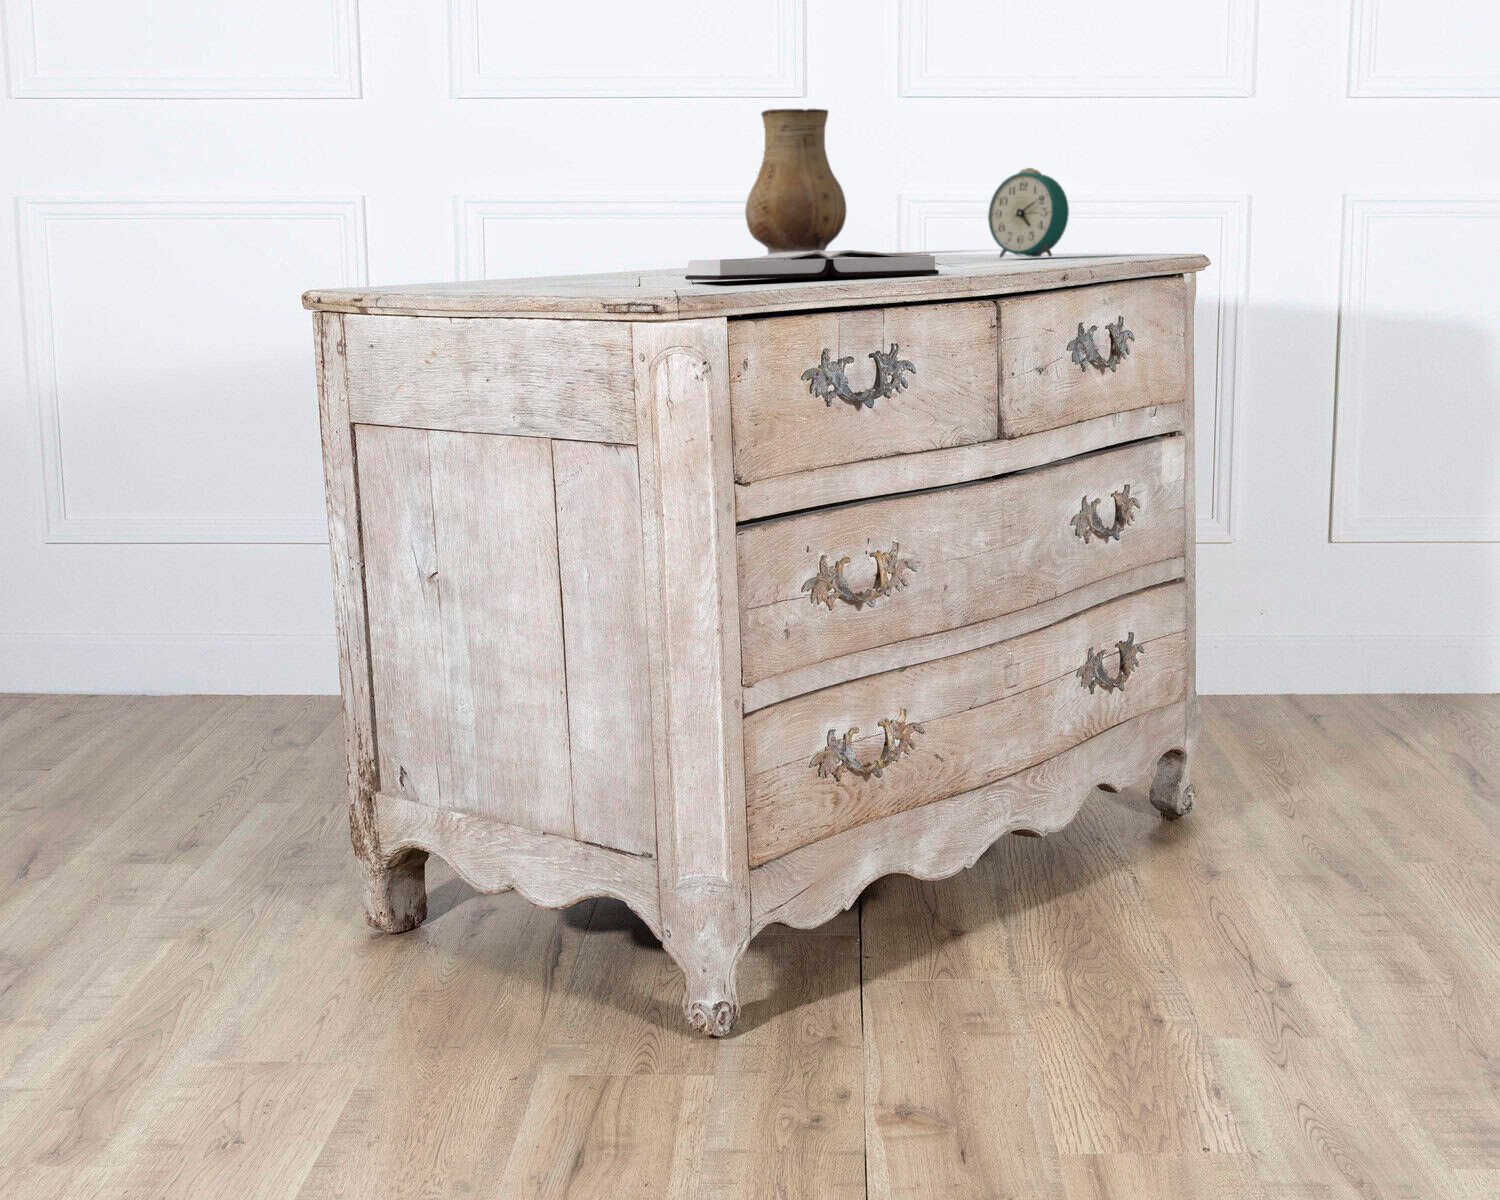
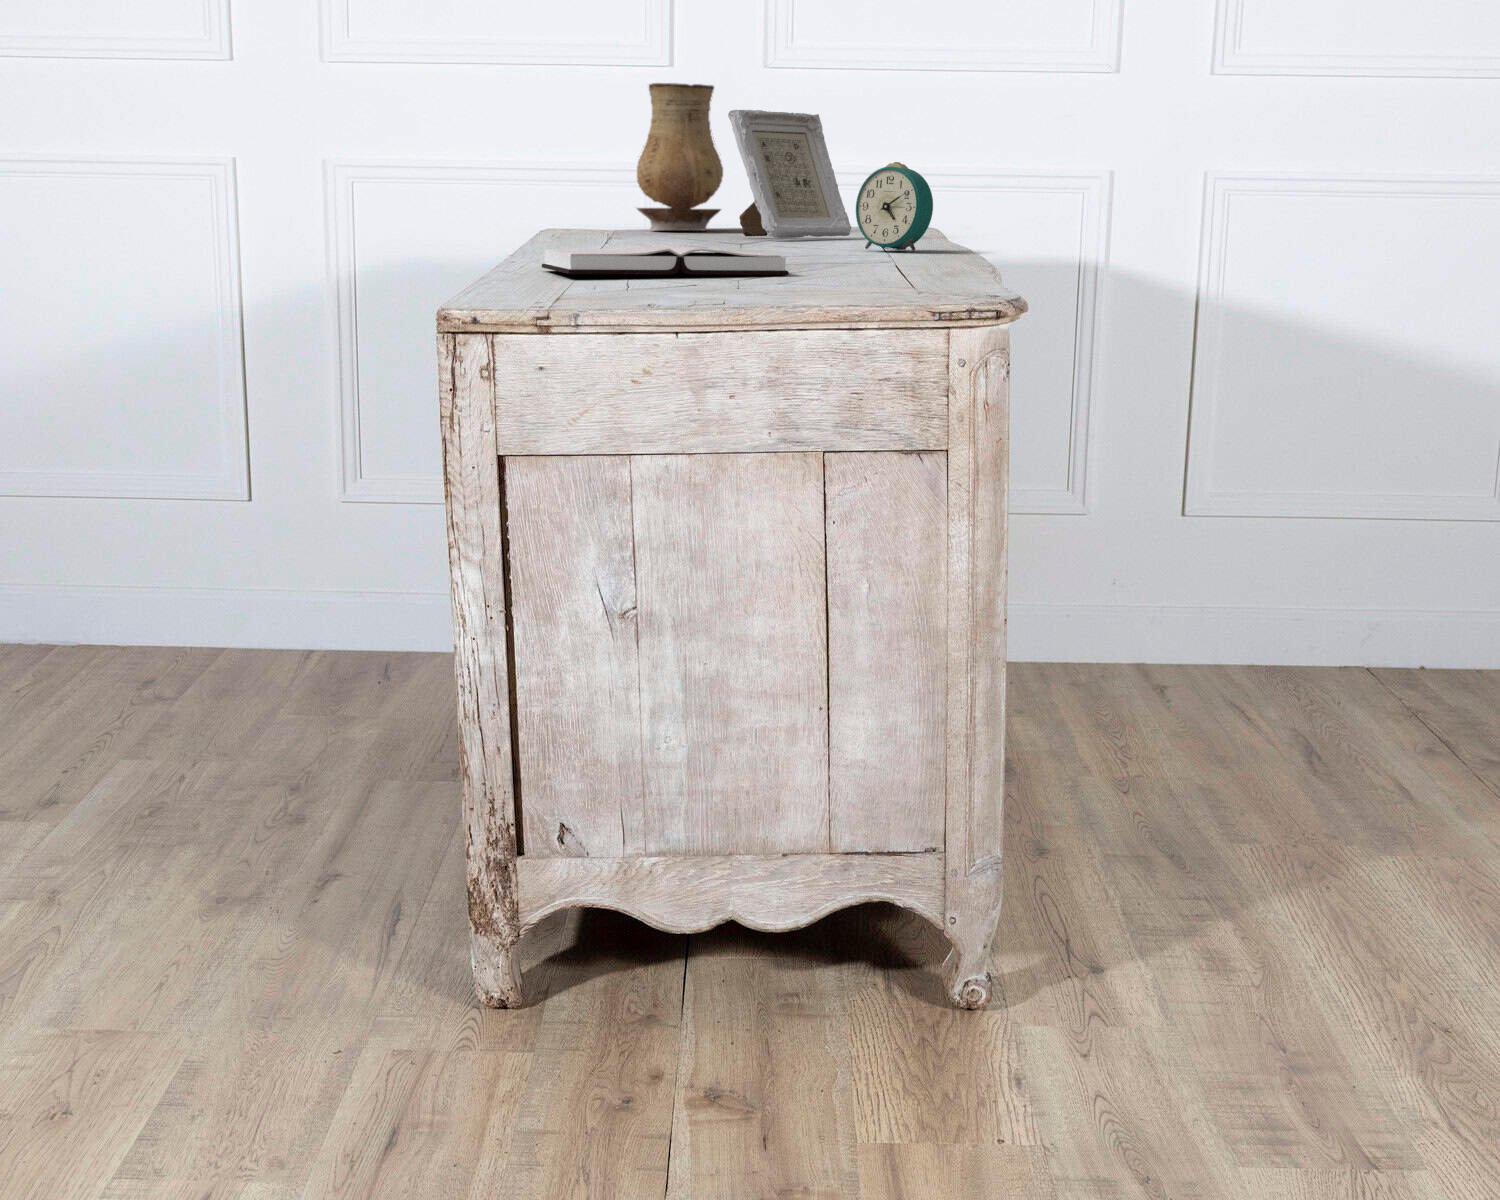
picture frame: none [848,129,977,257] -> present [728,110,851,238]

